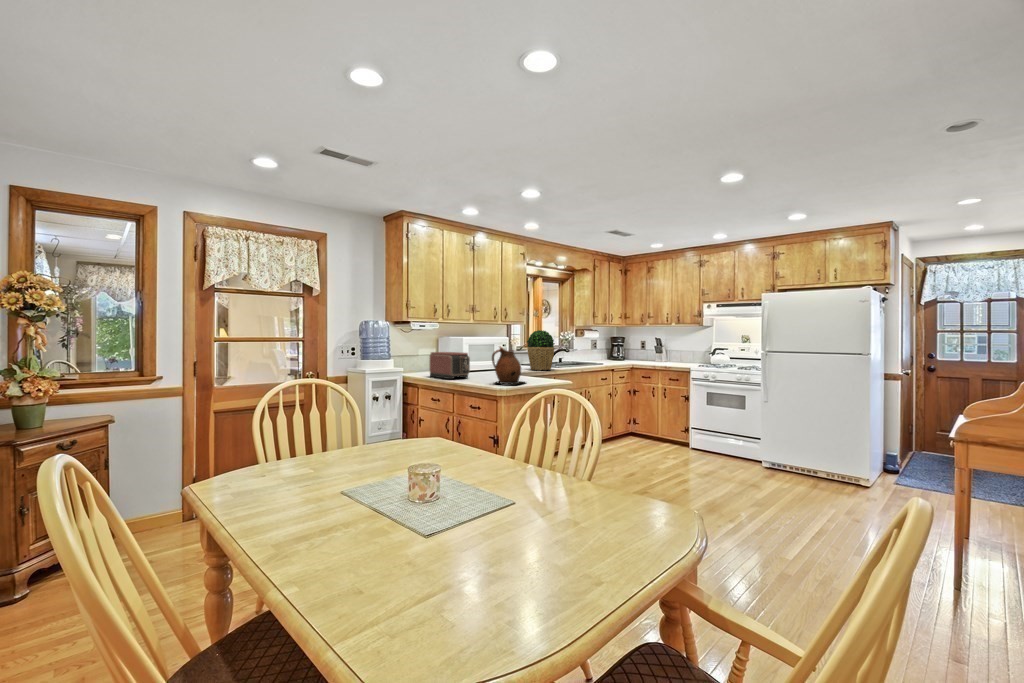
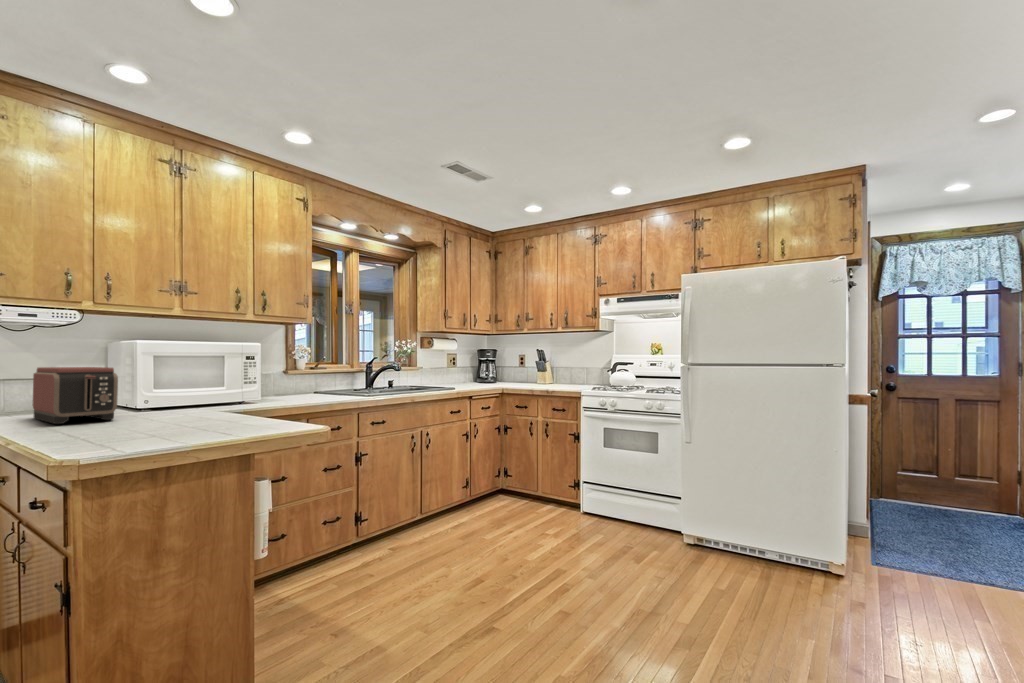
potted plant: present [527,330,554,370] -> none [298,330,349,401]
ceramic pitcher: present [492,347,523,384] -> none [124,351,216,437]

